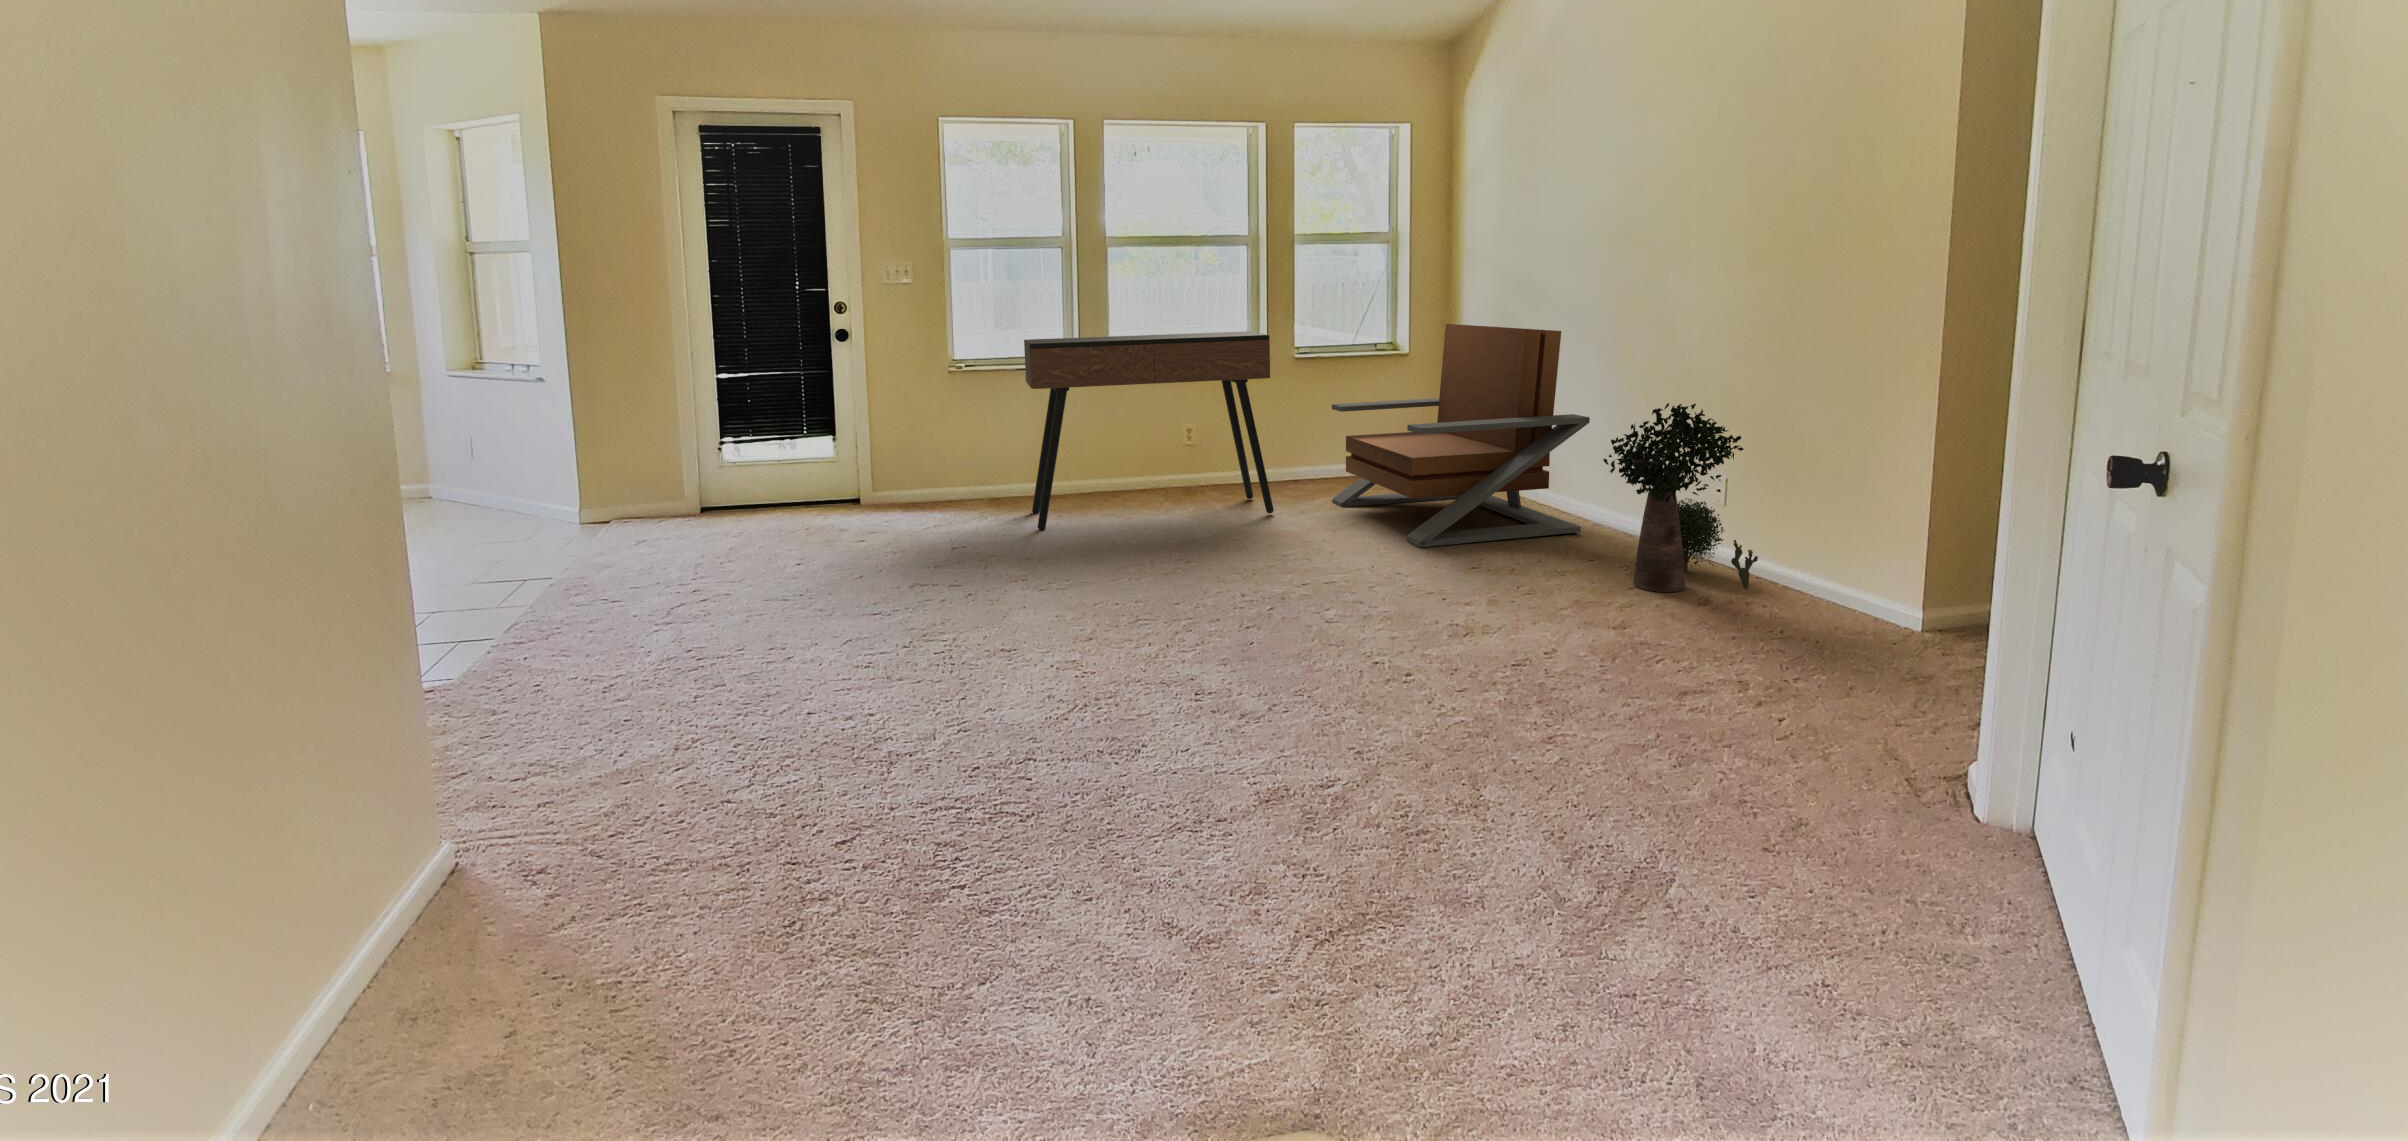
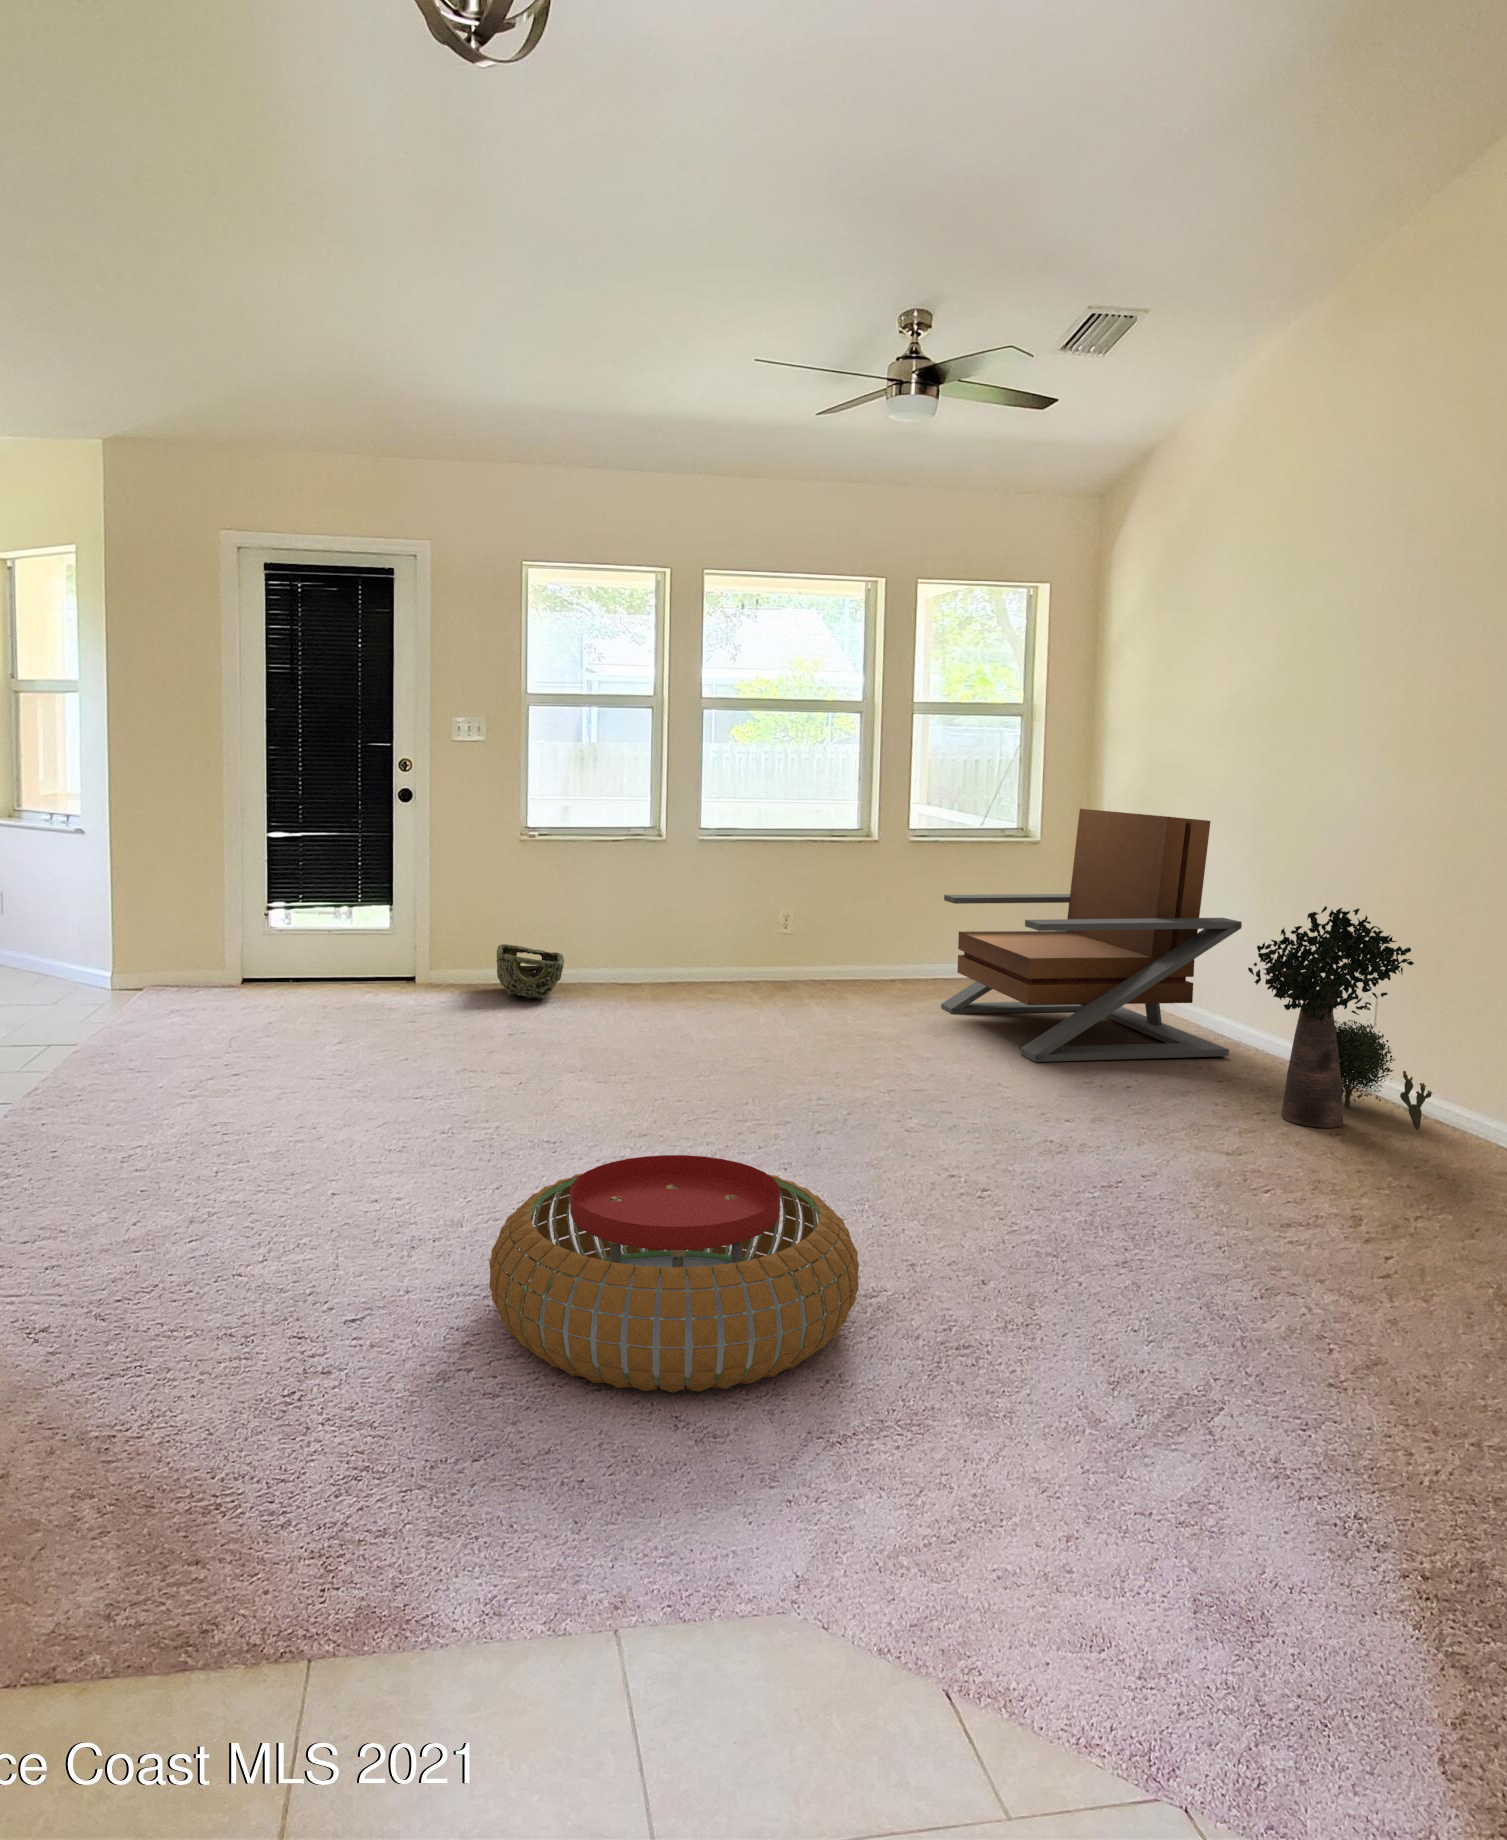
console table: present [1024,332,1274,530] -> none [599,807,874,1019]
woven basket: none [937,466,999,515] -> present [496,944,564,999]
pouf: none [969,667,1308,891] -> present [489,1155,859,1393]

